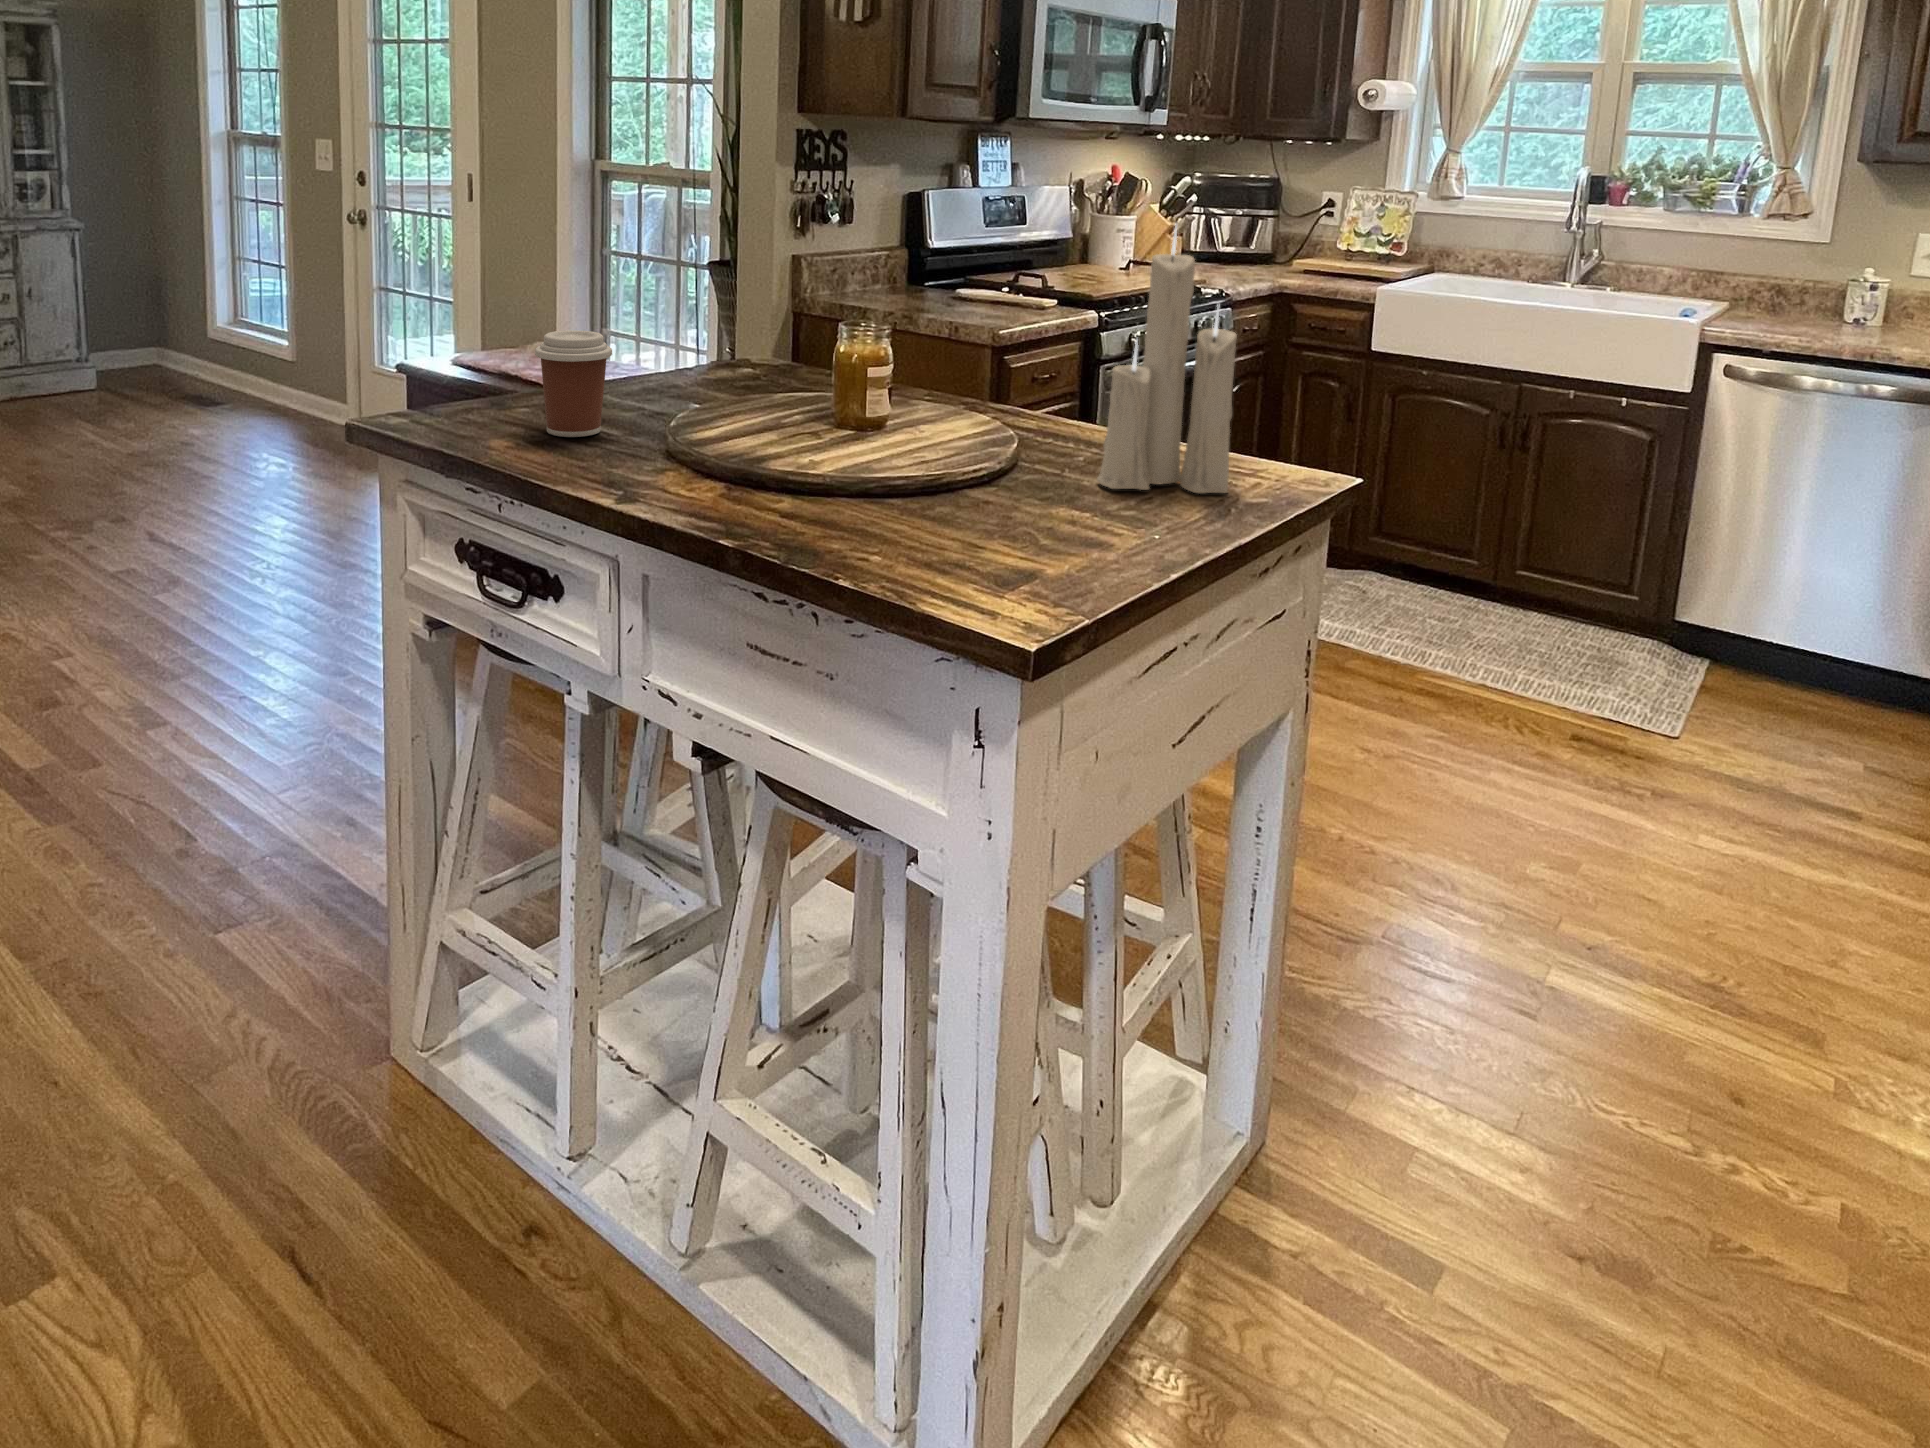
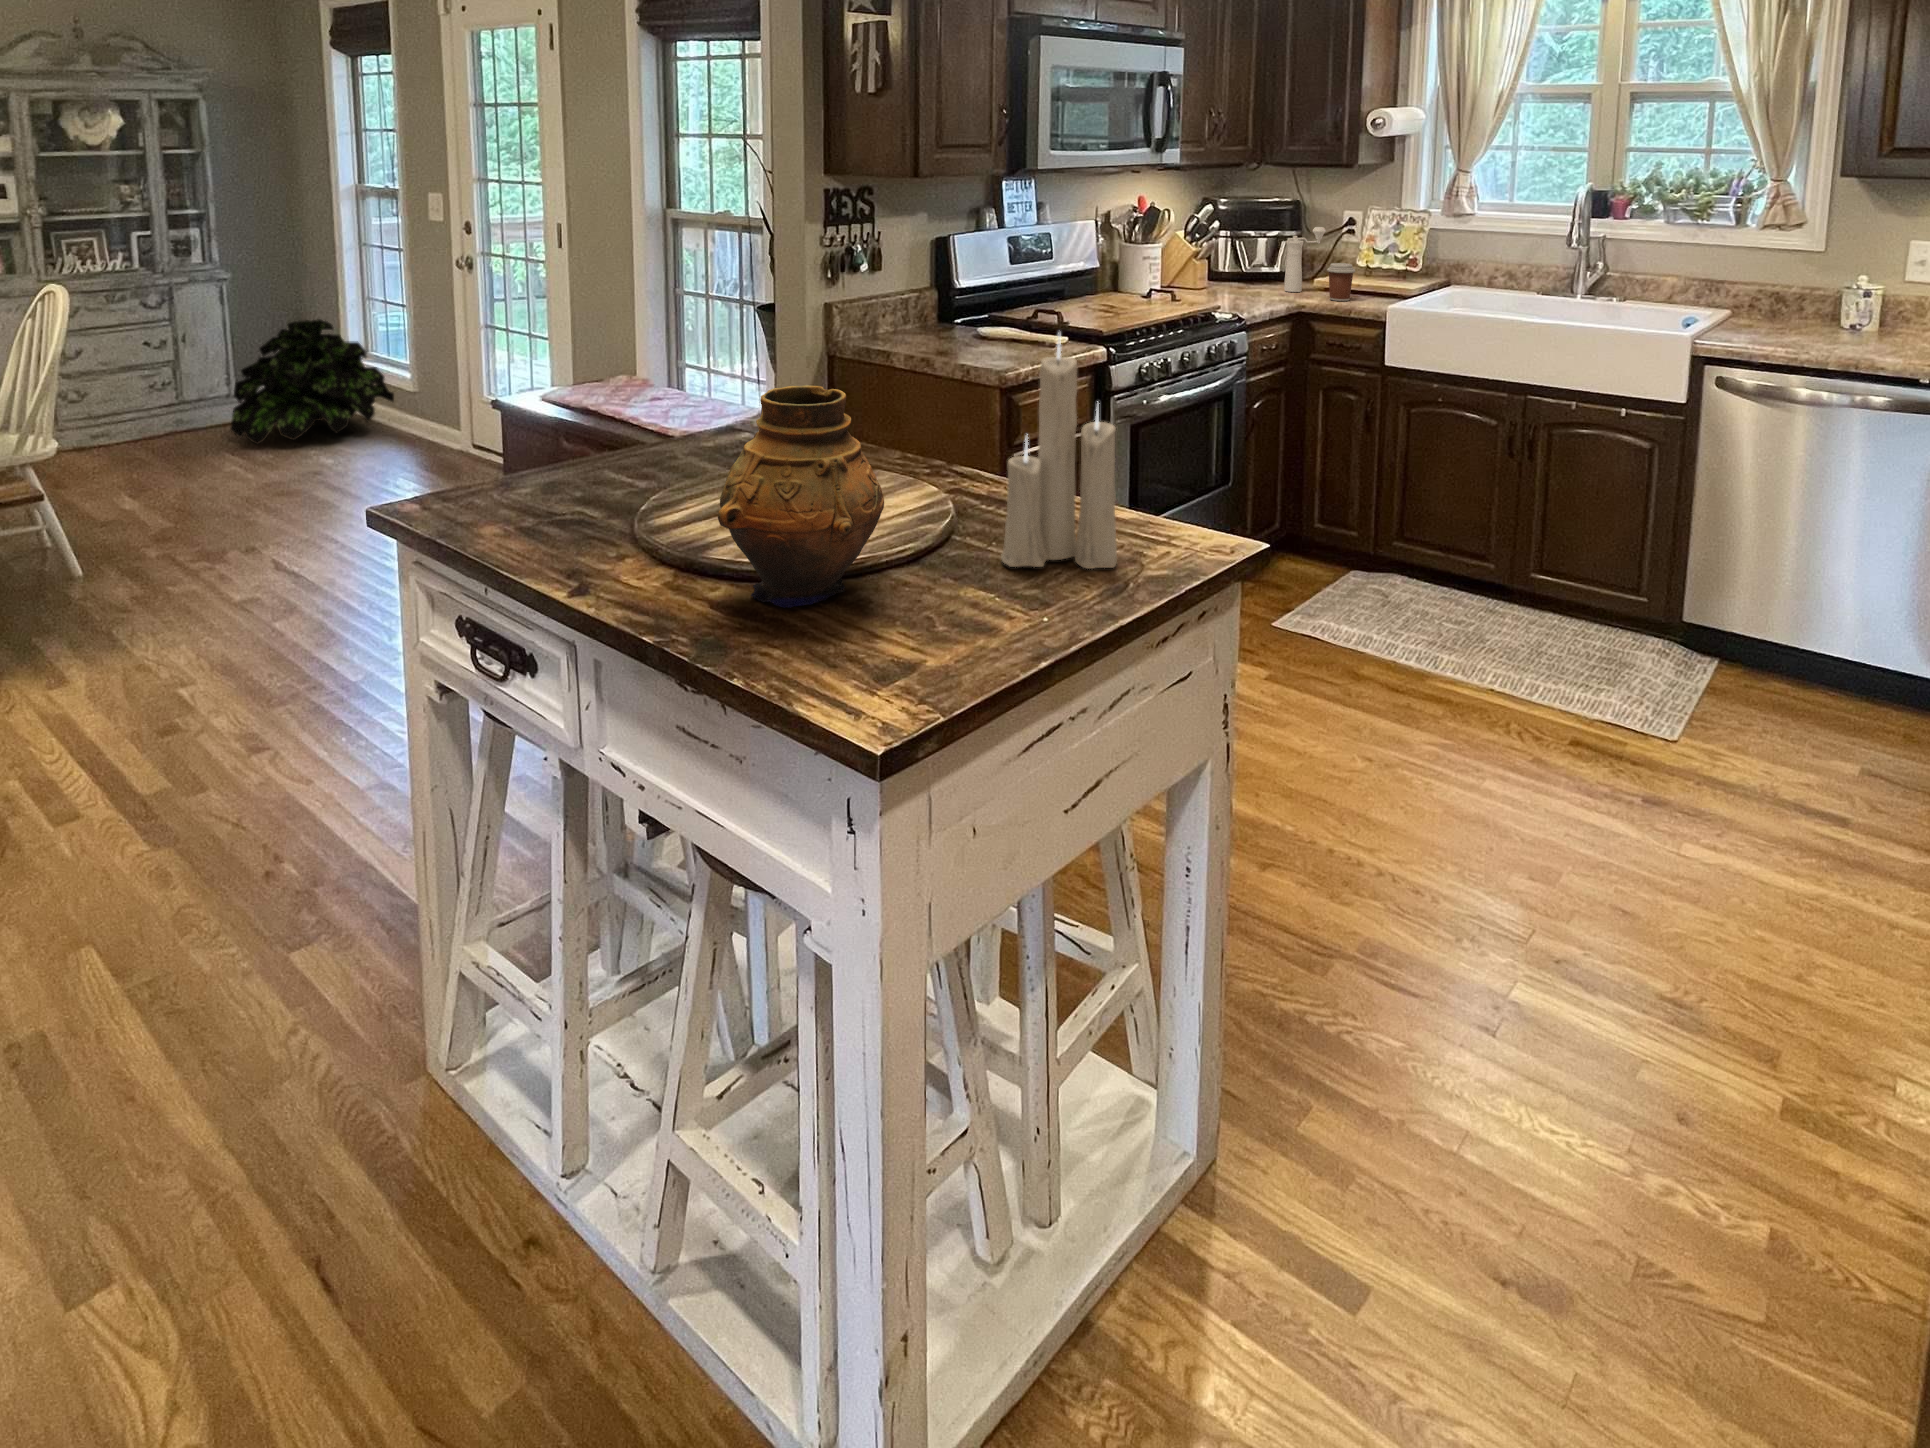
pepper mill: none [1263,204,1309,271] -> present [1284,227,1326,292]
vase: none [800,267,989,519] -> present [718,385,884,608]
potted plant: none [87,275,274,411] -> present [230,319,394,444]
coffee cup: present [535,330,612,437] -> present [1327,263,1355,301]

